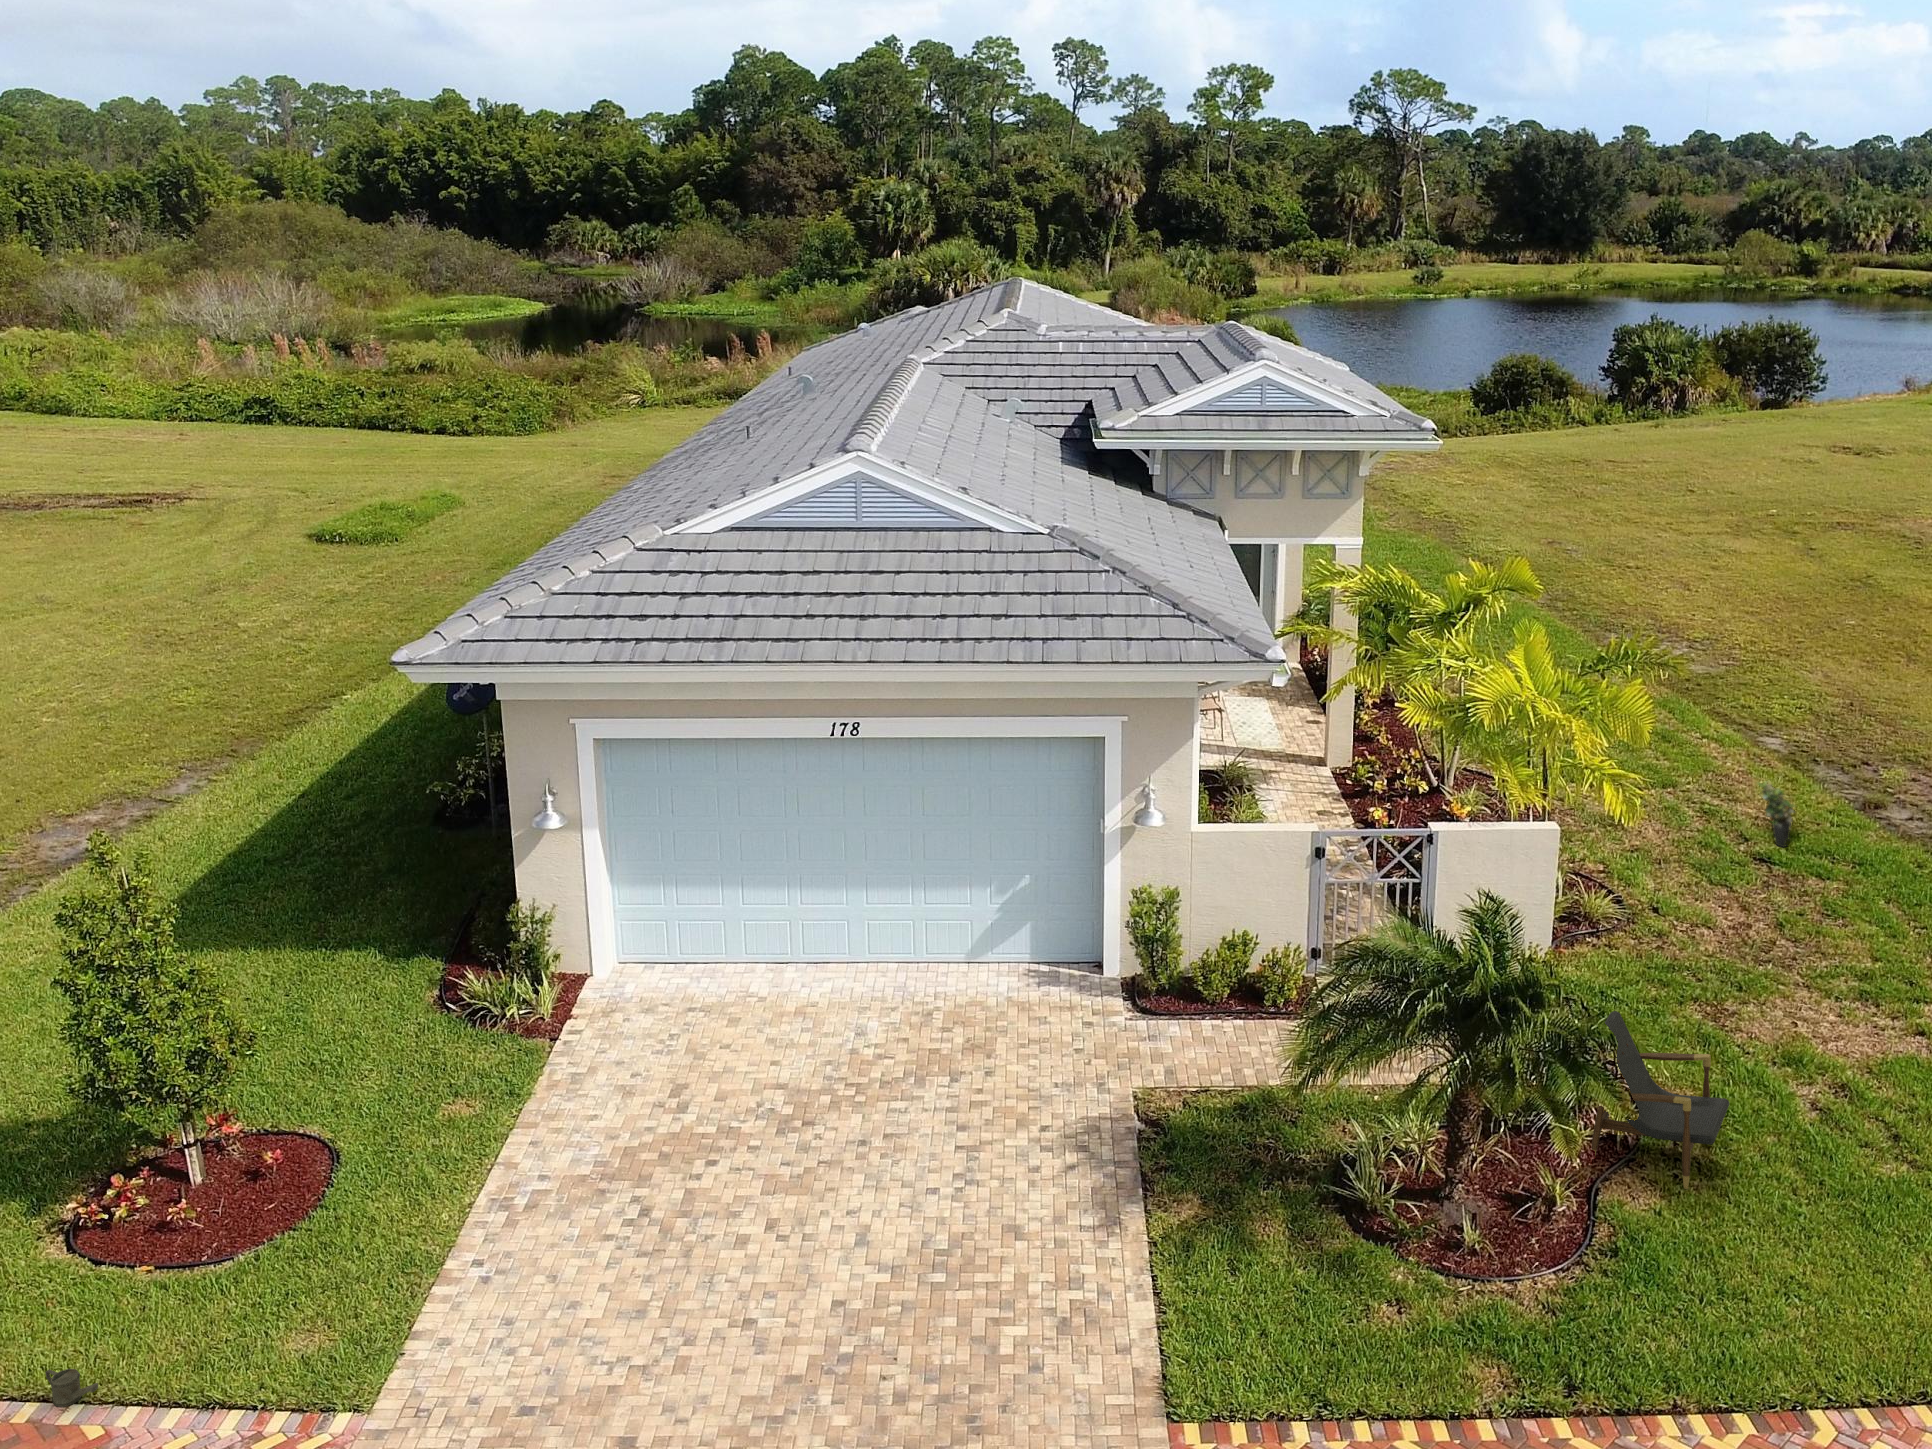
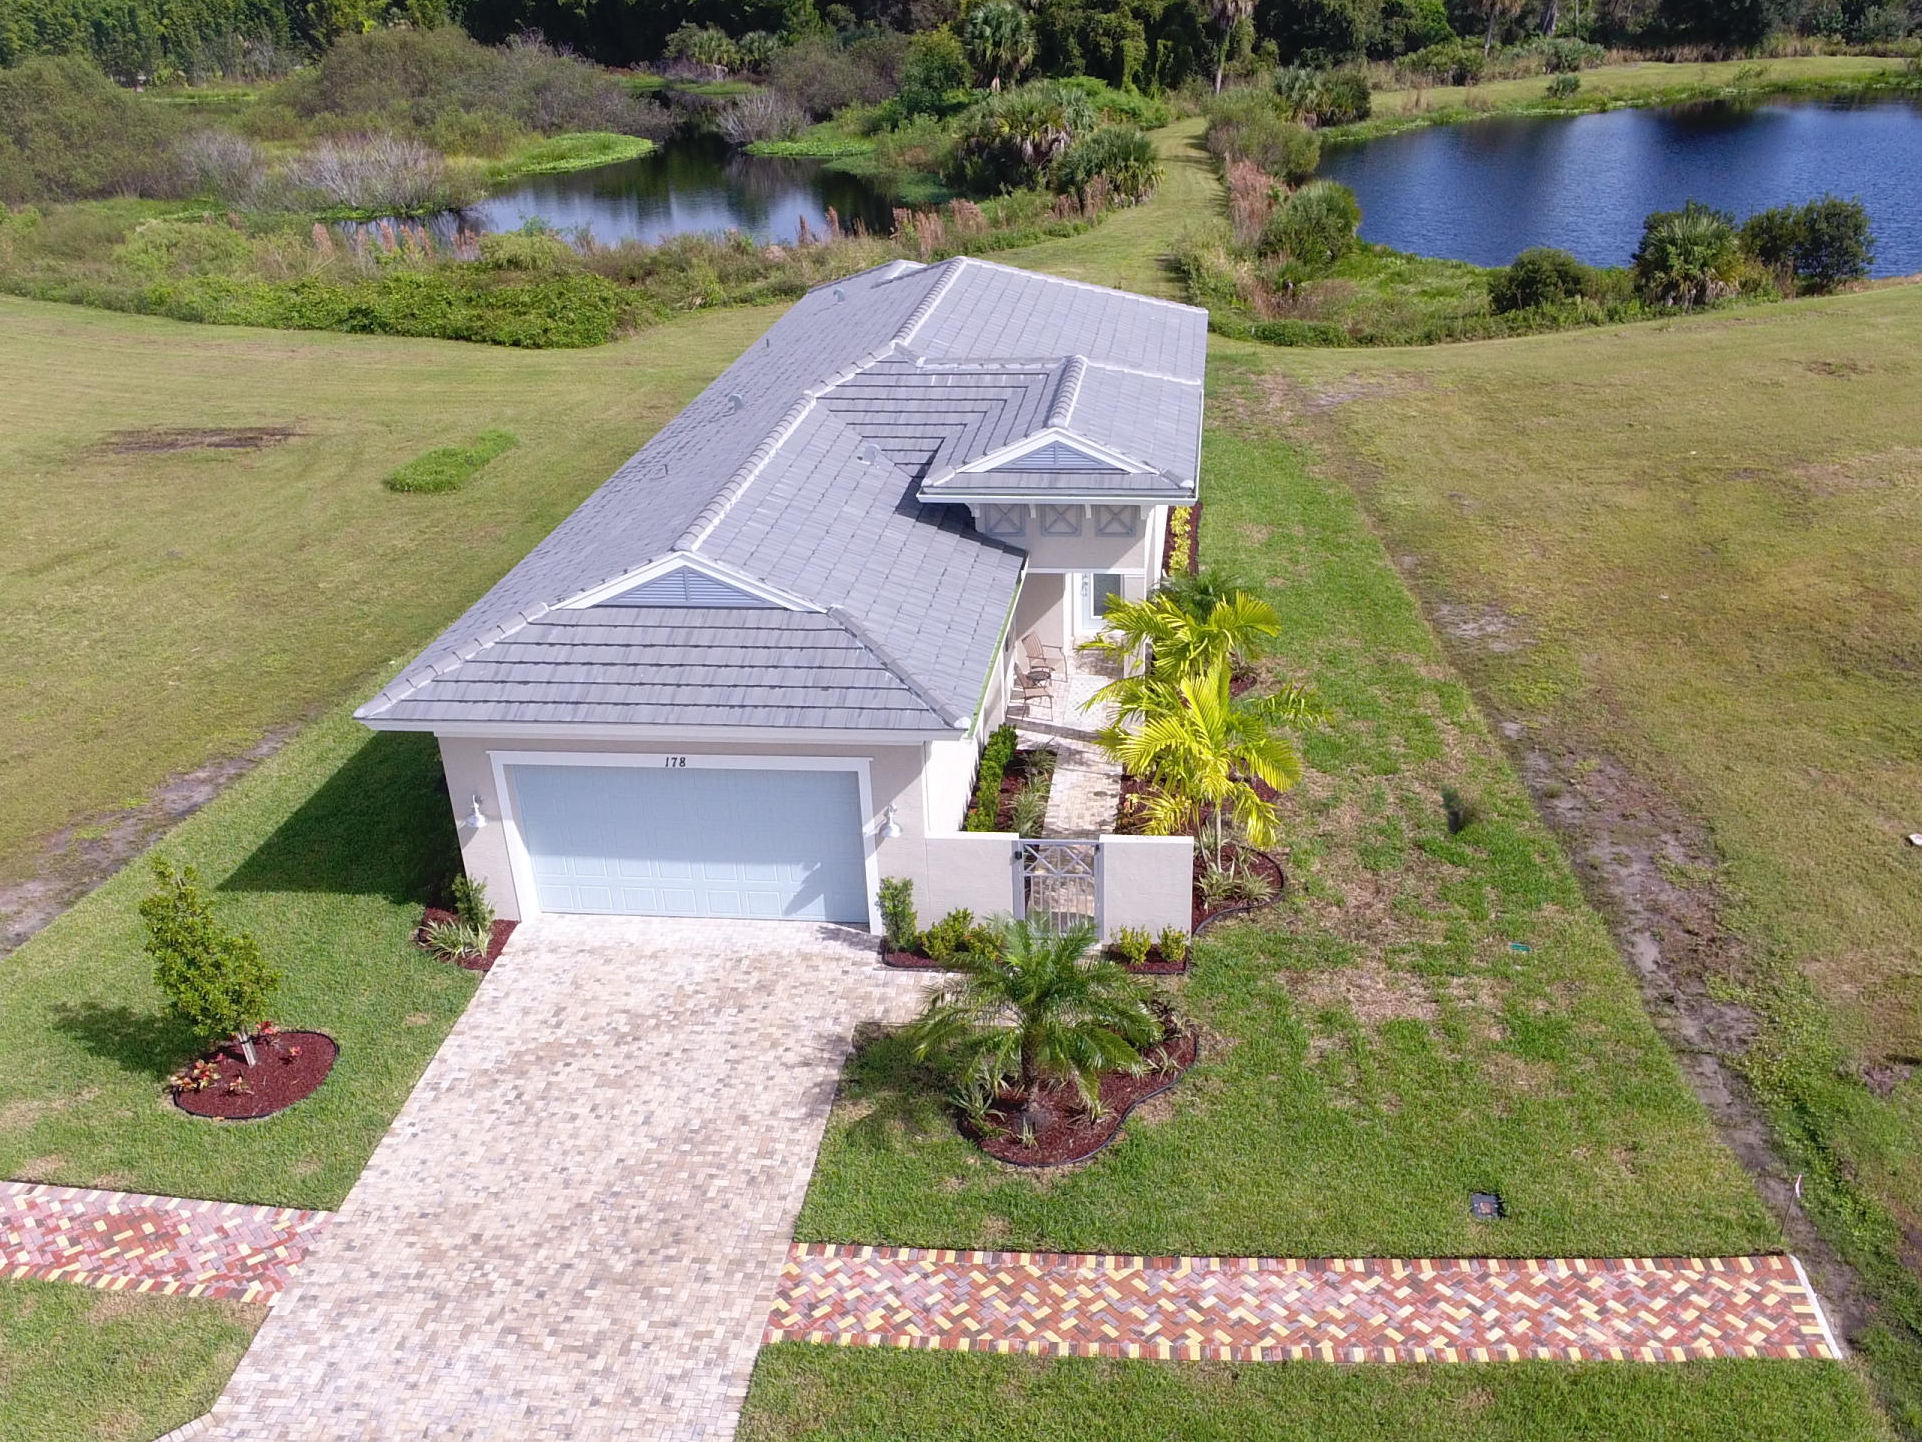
lounge chair: present [1592,1011,1729,1189] -> none [1143,991,1243,1113]
watering can: present [45,1369,98,1407] -> none [158,1179,186,1200]

